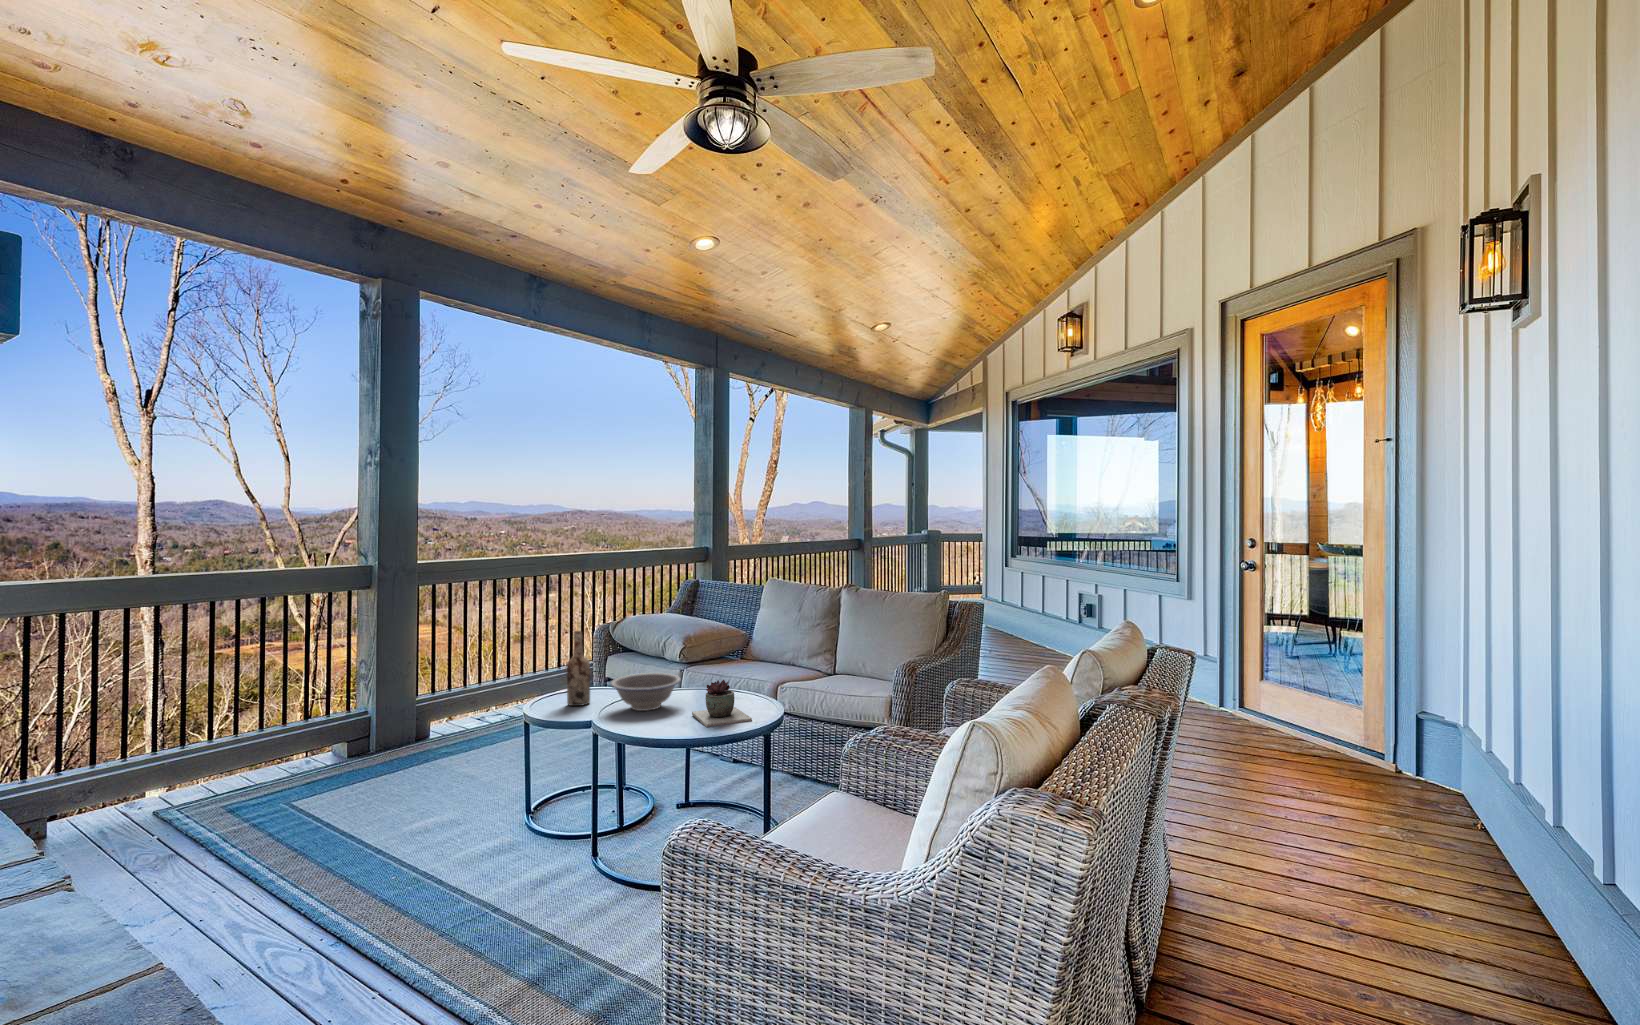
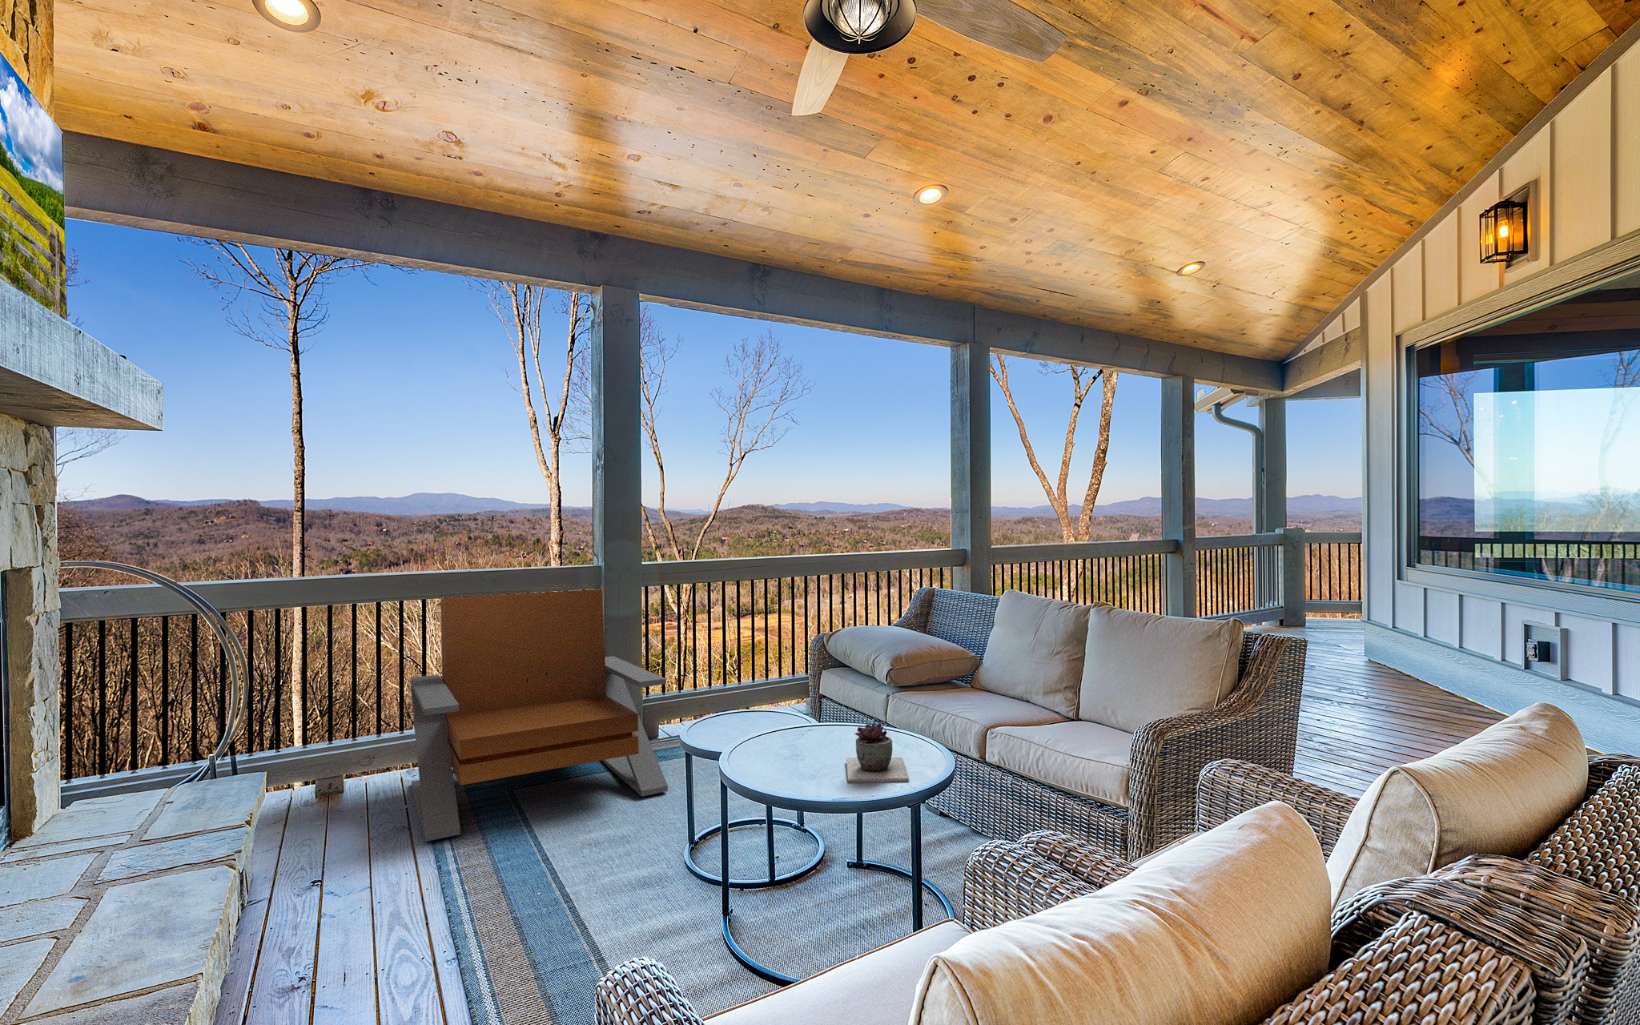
lounge chair: none [142,589,472,860] -> present [410,589,668,841]
wine bottle: present [566,631,590,706] -> none [733,645,759,731]
bowl: present [610,673,681,711] -> none [766,700,849,748]

